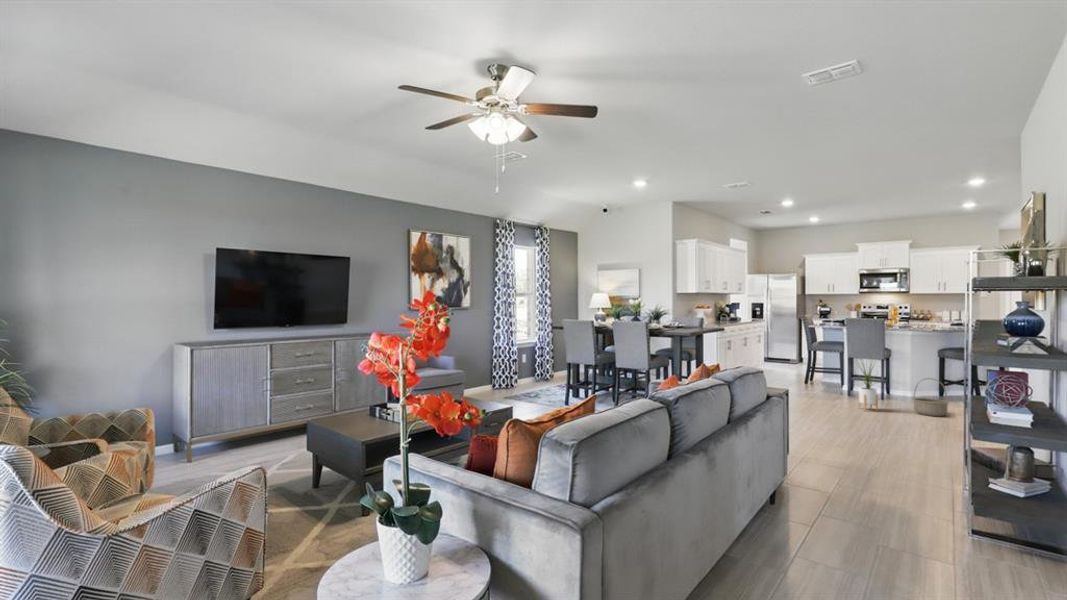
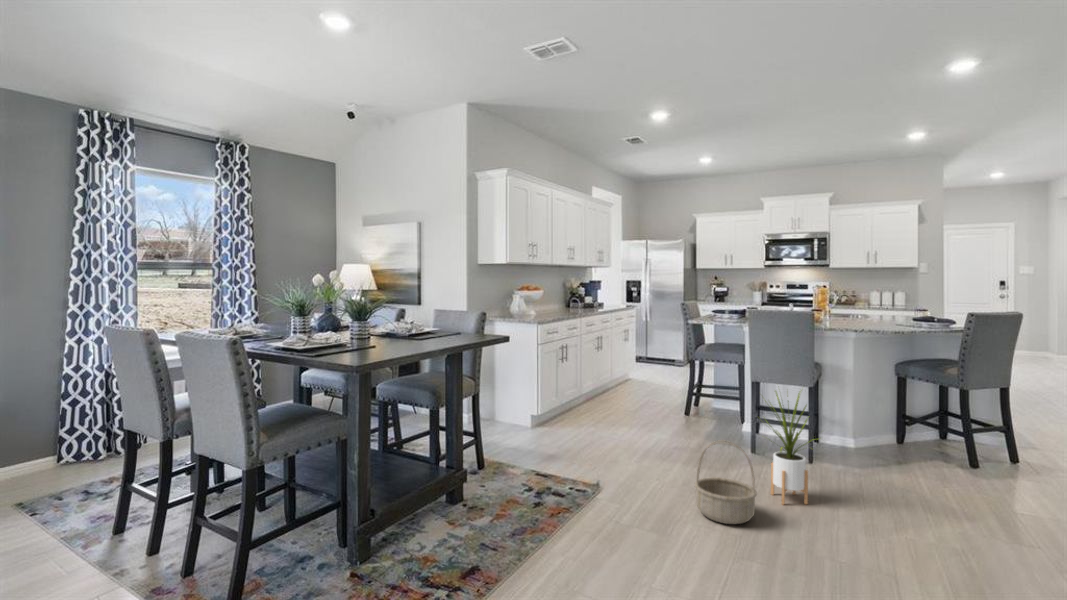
basket: present [913,378,948,416] -> present [695,440,757,524]

